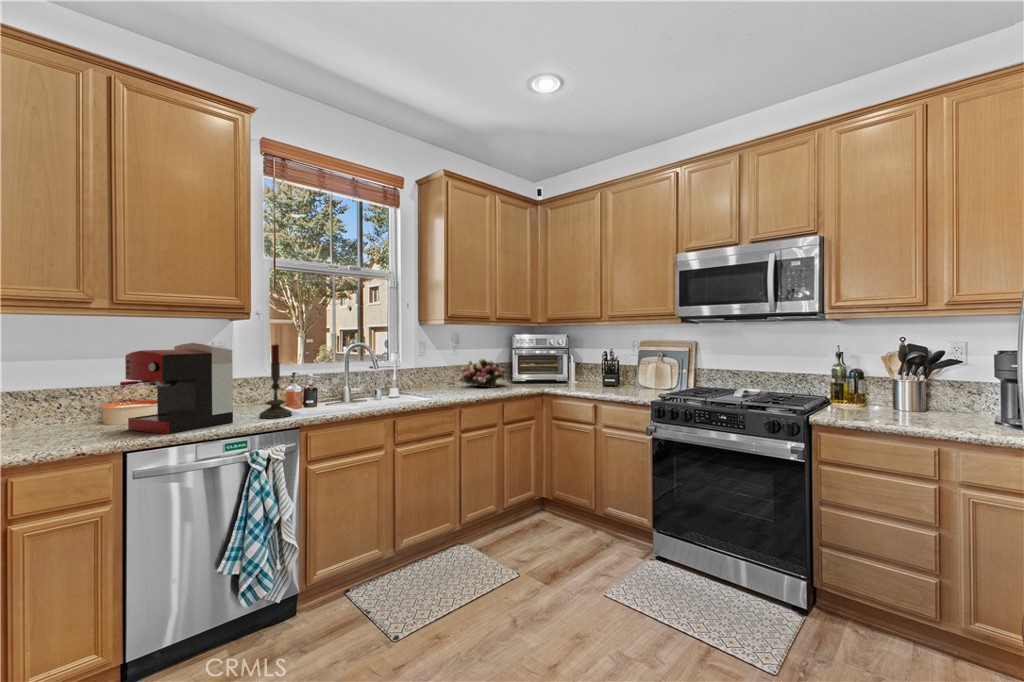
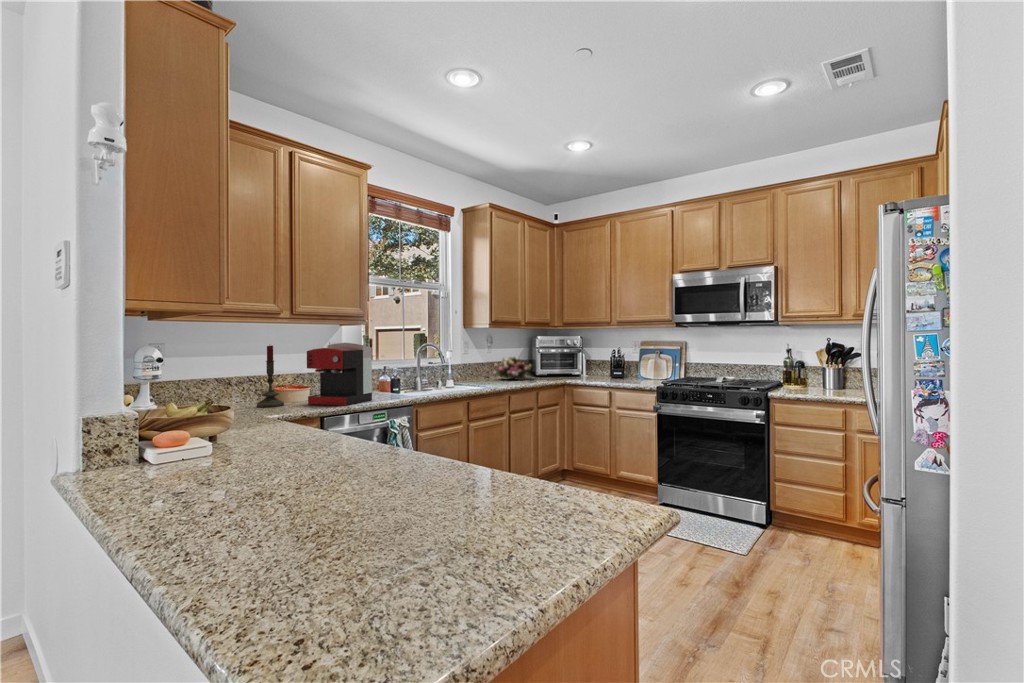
candle: present [259,344,292,419] -> present [257,346,284,407]

